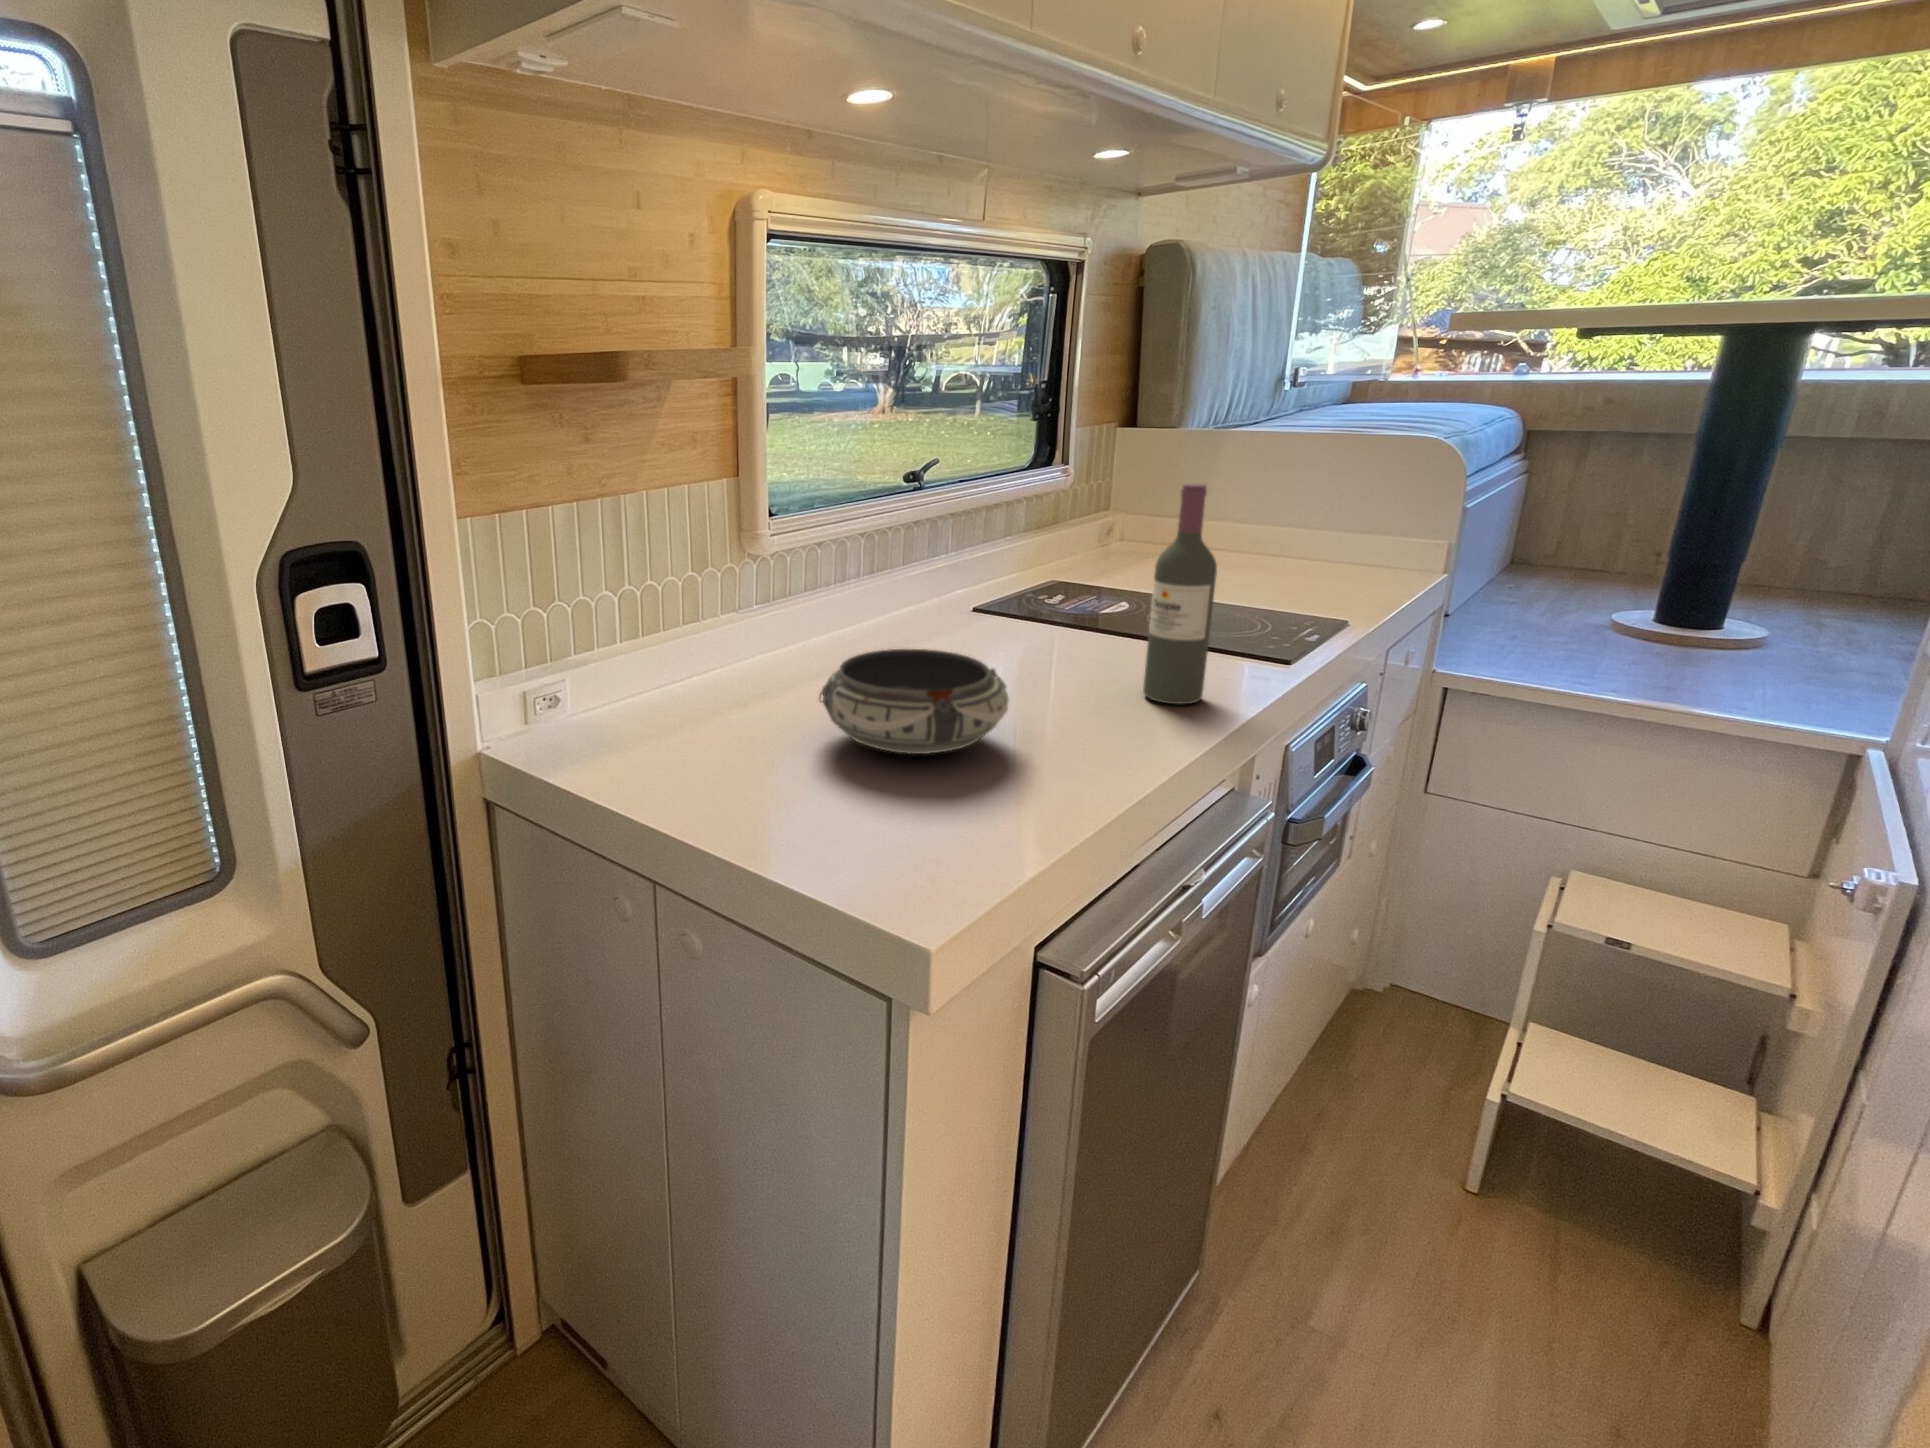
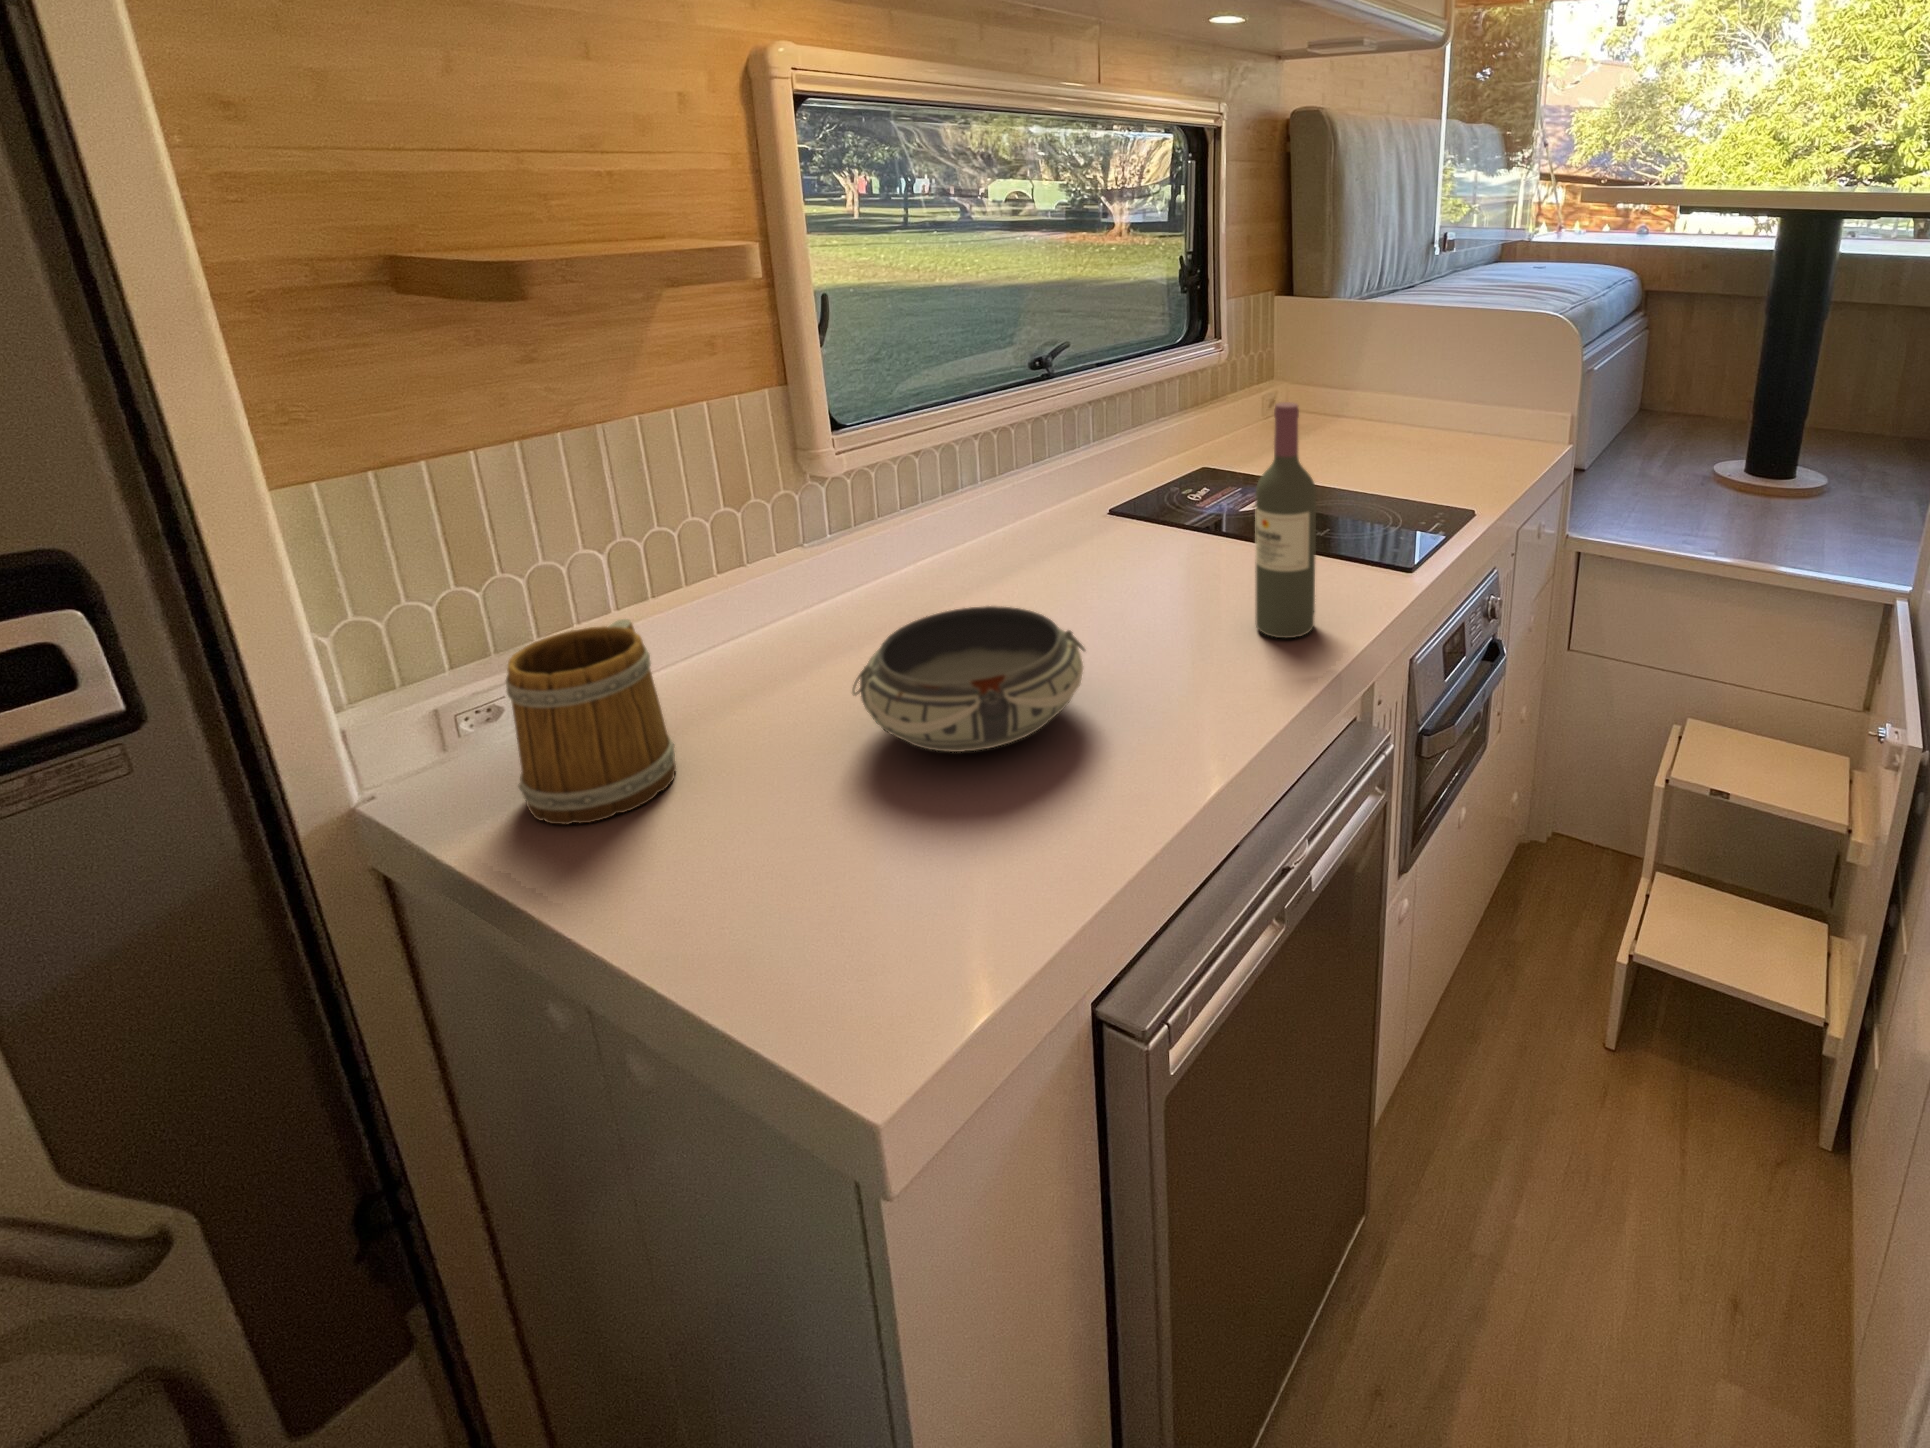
mug: none [581,634,684,775] -> present [506,619,676,824]

